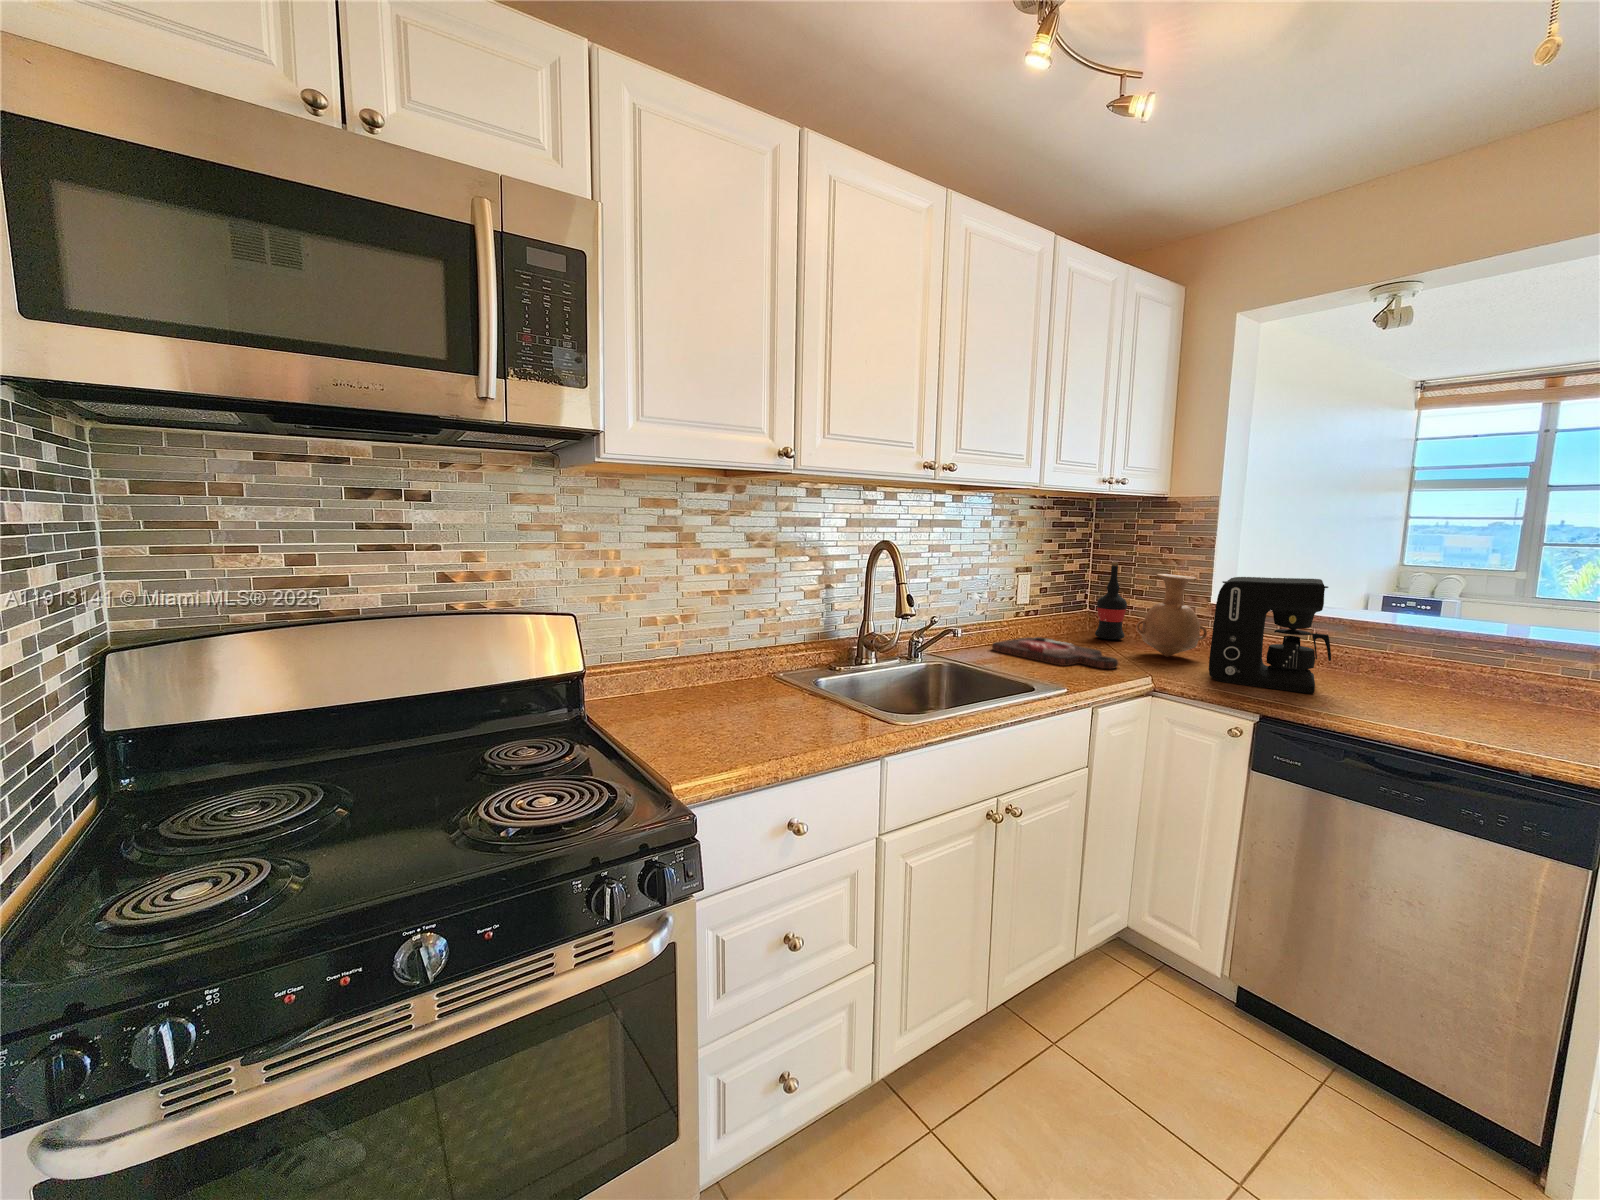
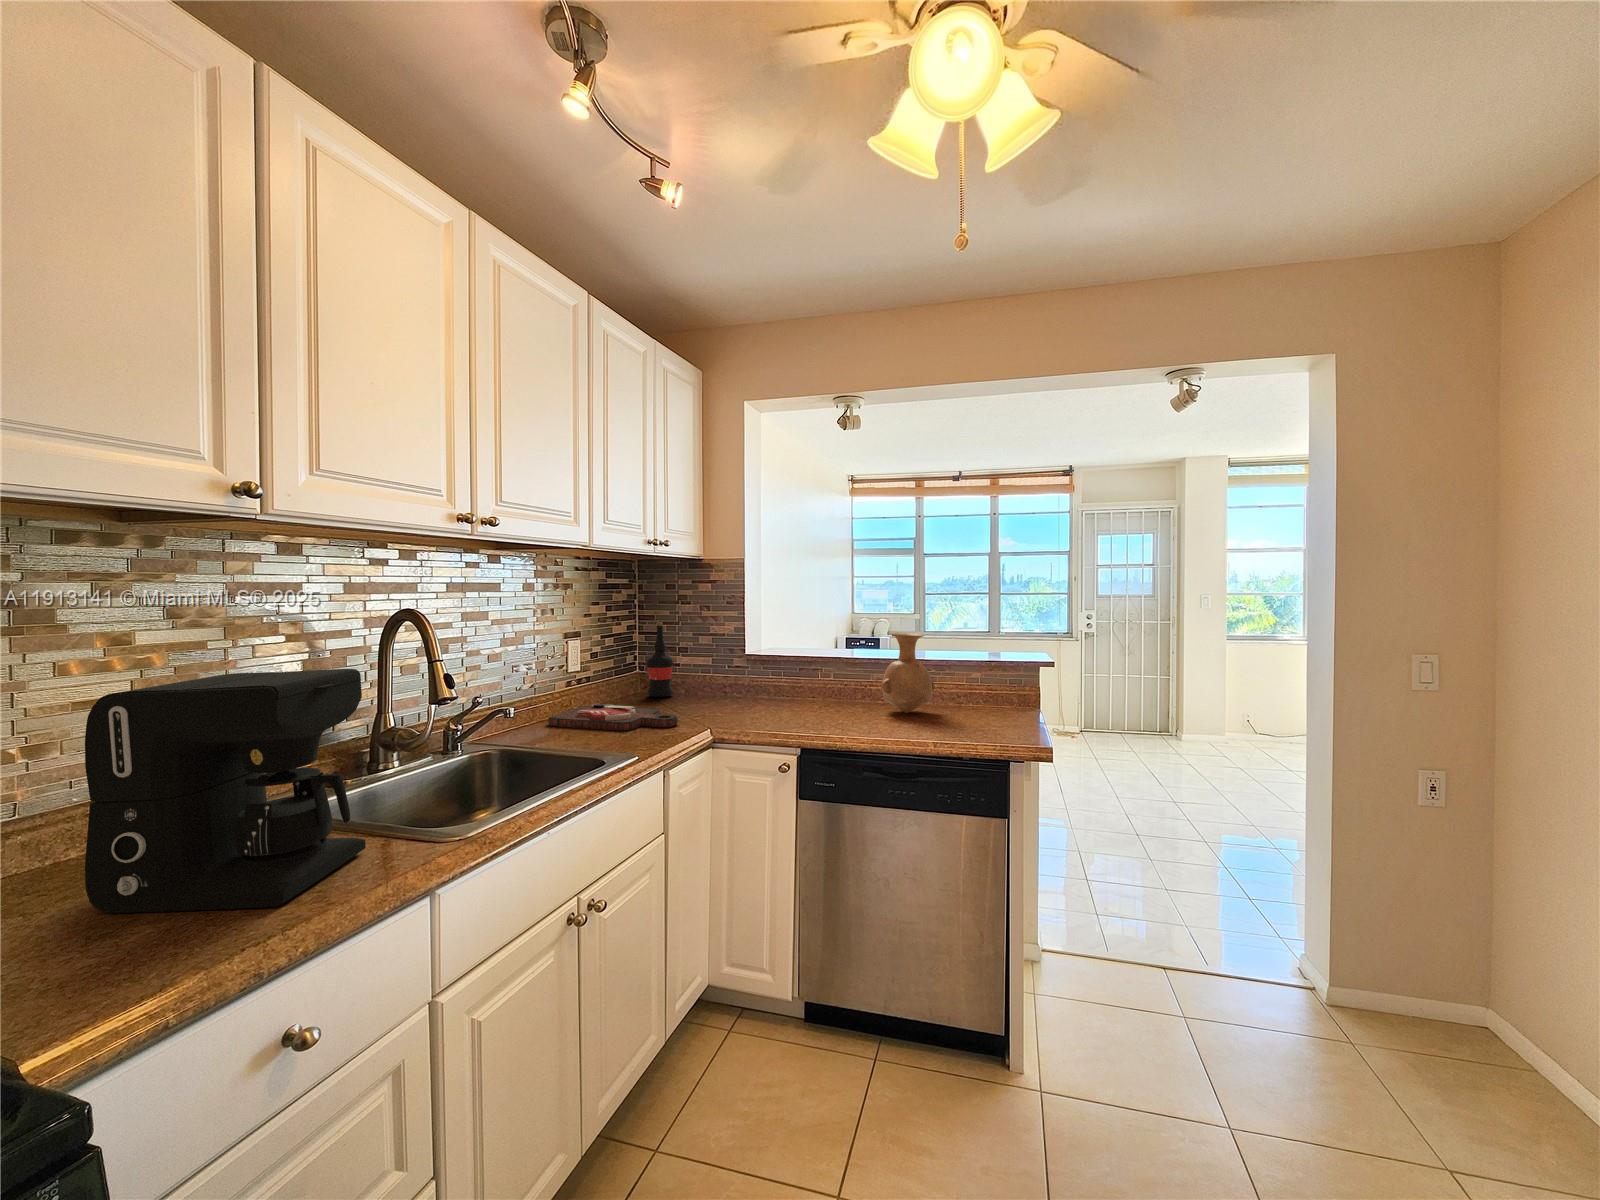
vase: present [1136,574,1207,656] -> present [881,633,934,713]
coffee maker: present [1209,577,1331,693] -> present [85,669,365,913]

